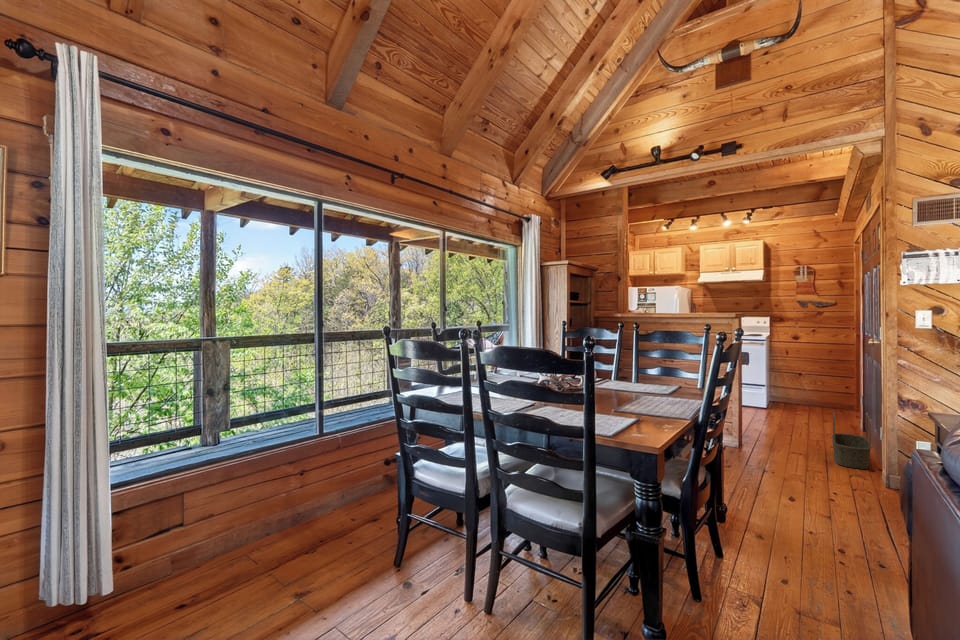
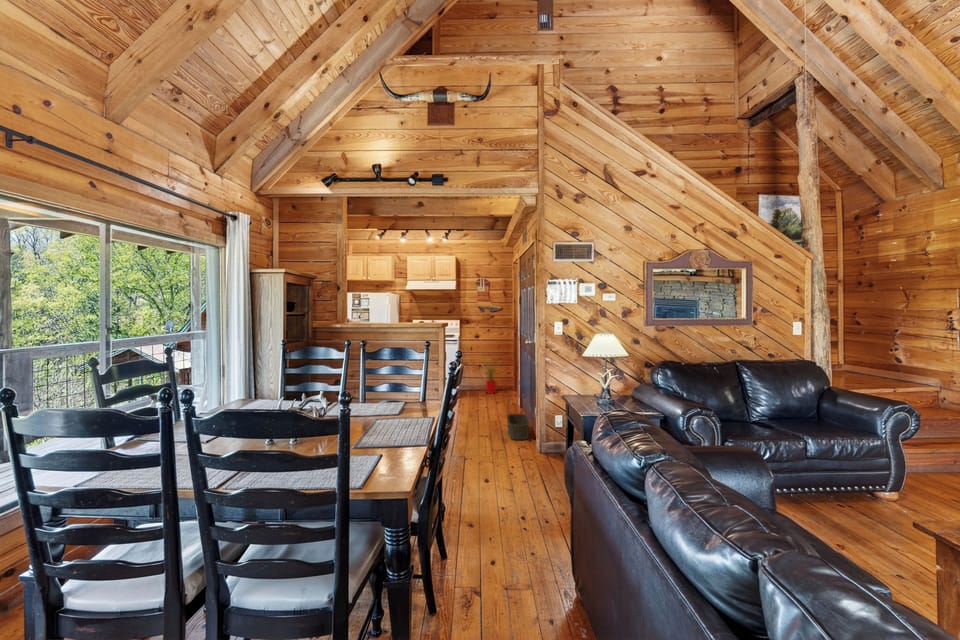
house plant: none [792,359,840,411] -> present [486,359,496,393]

